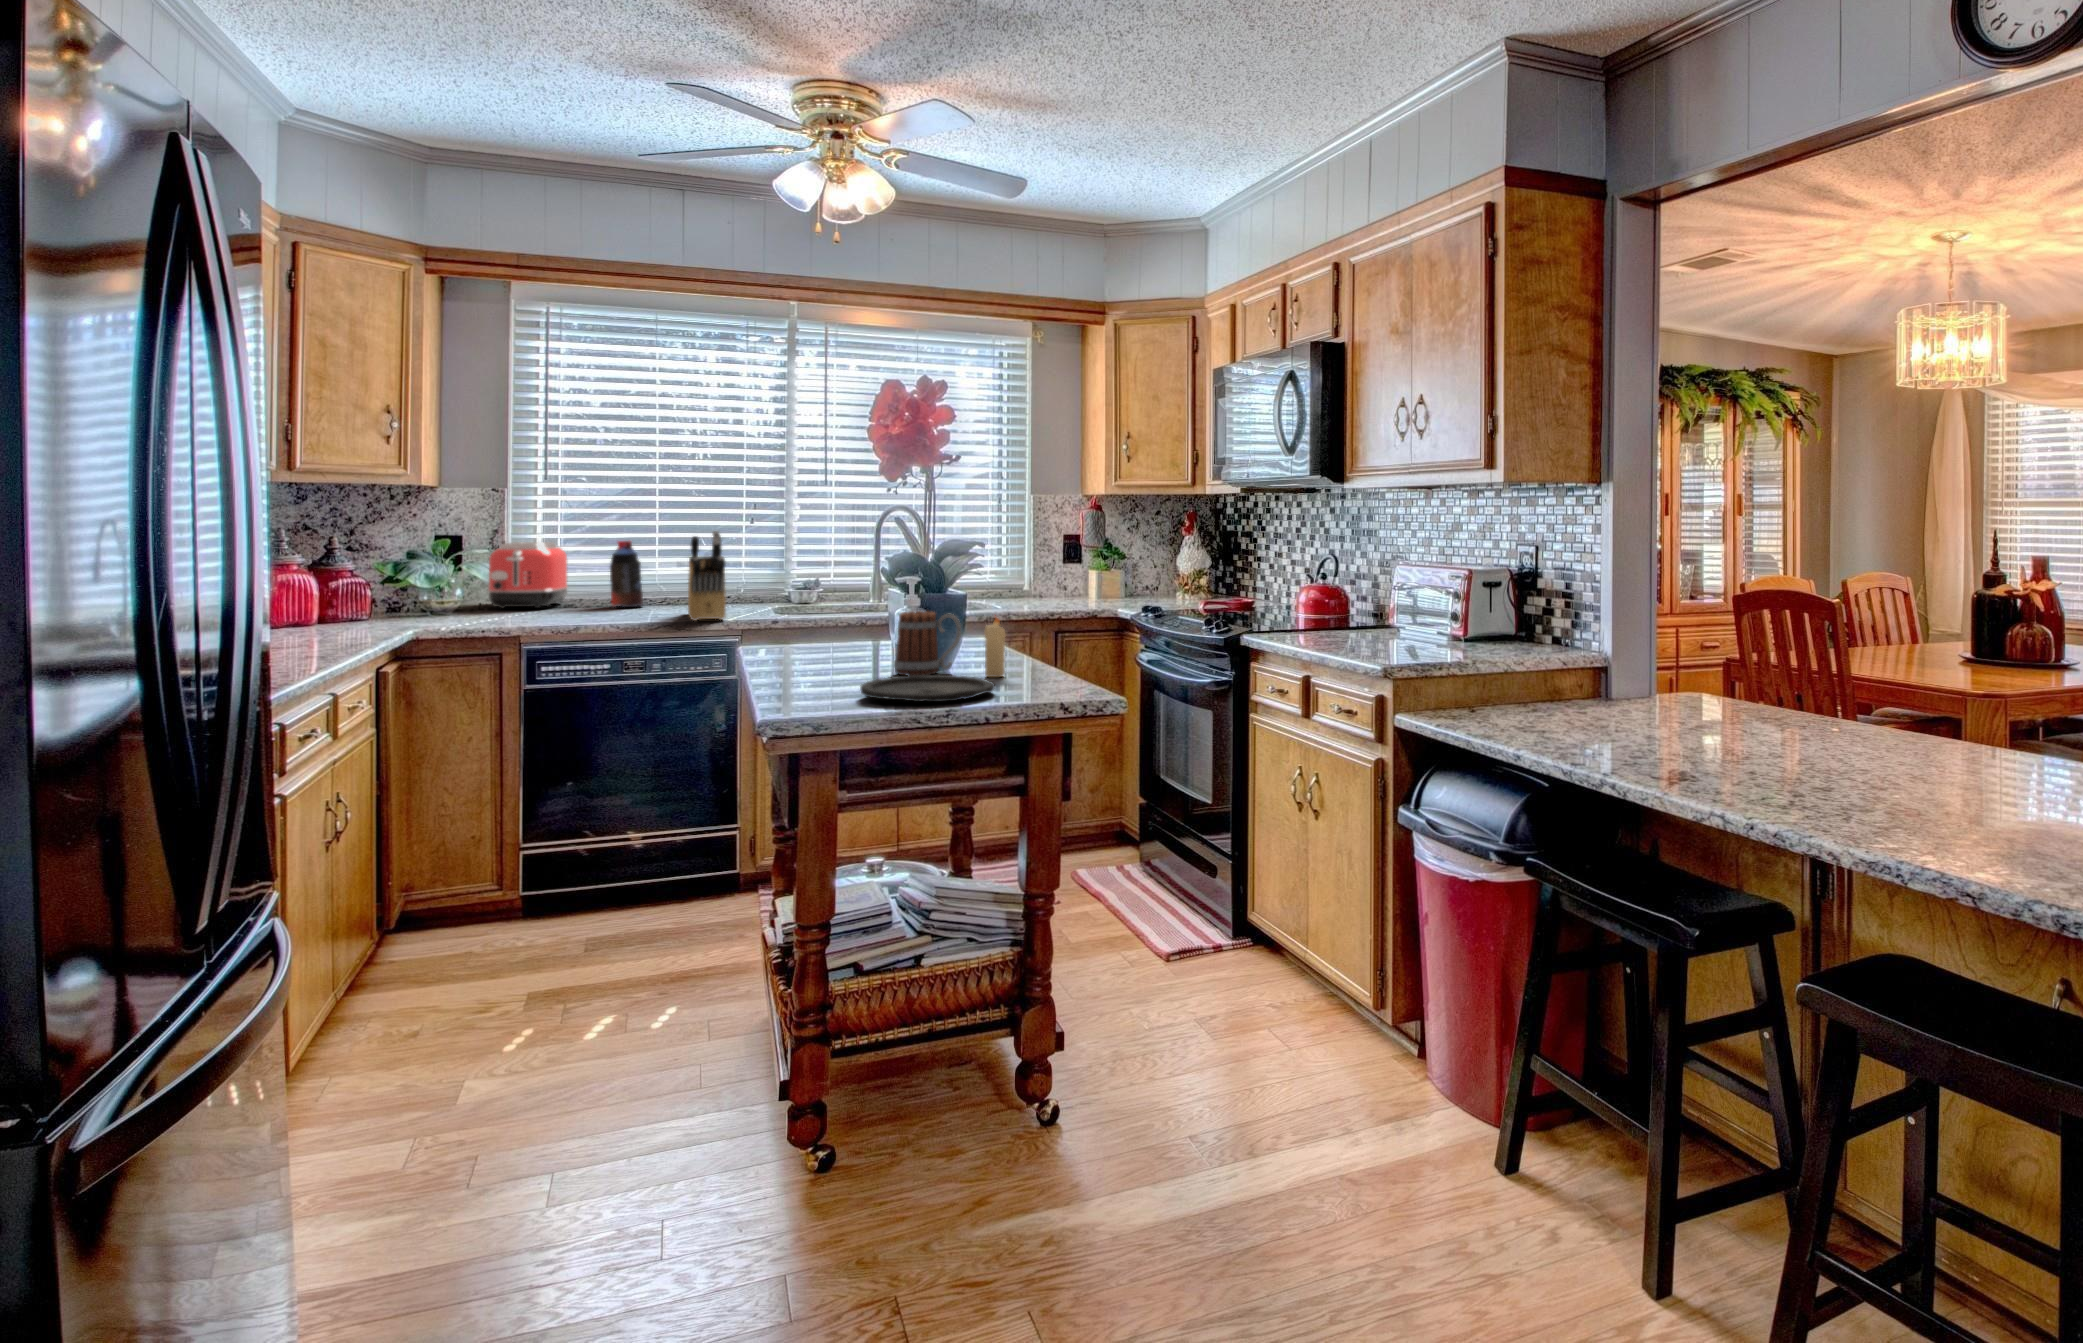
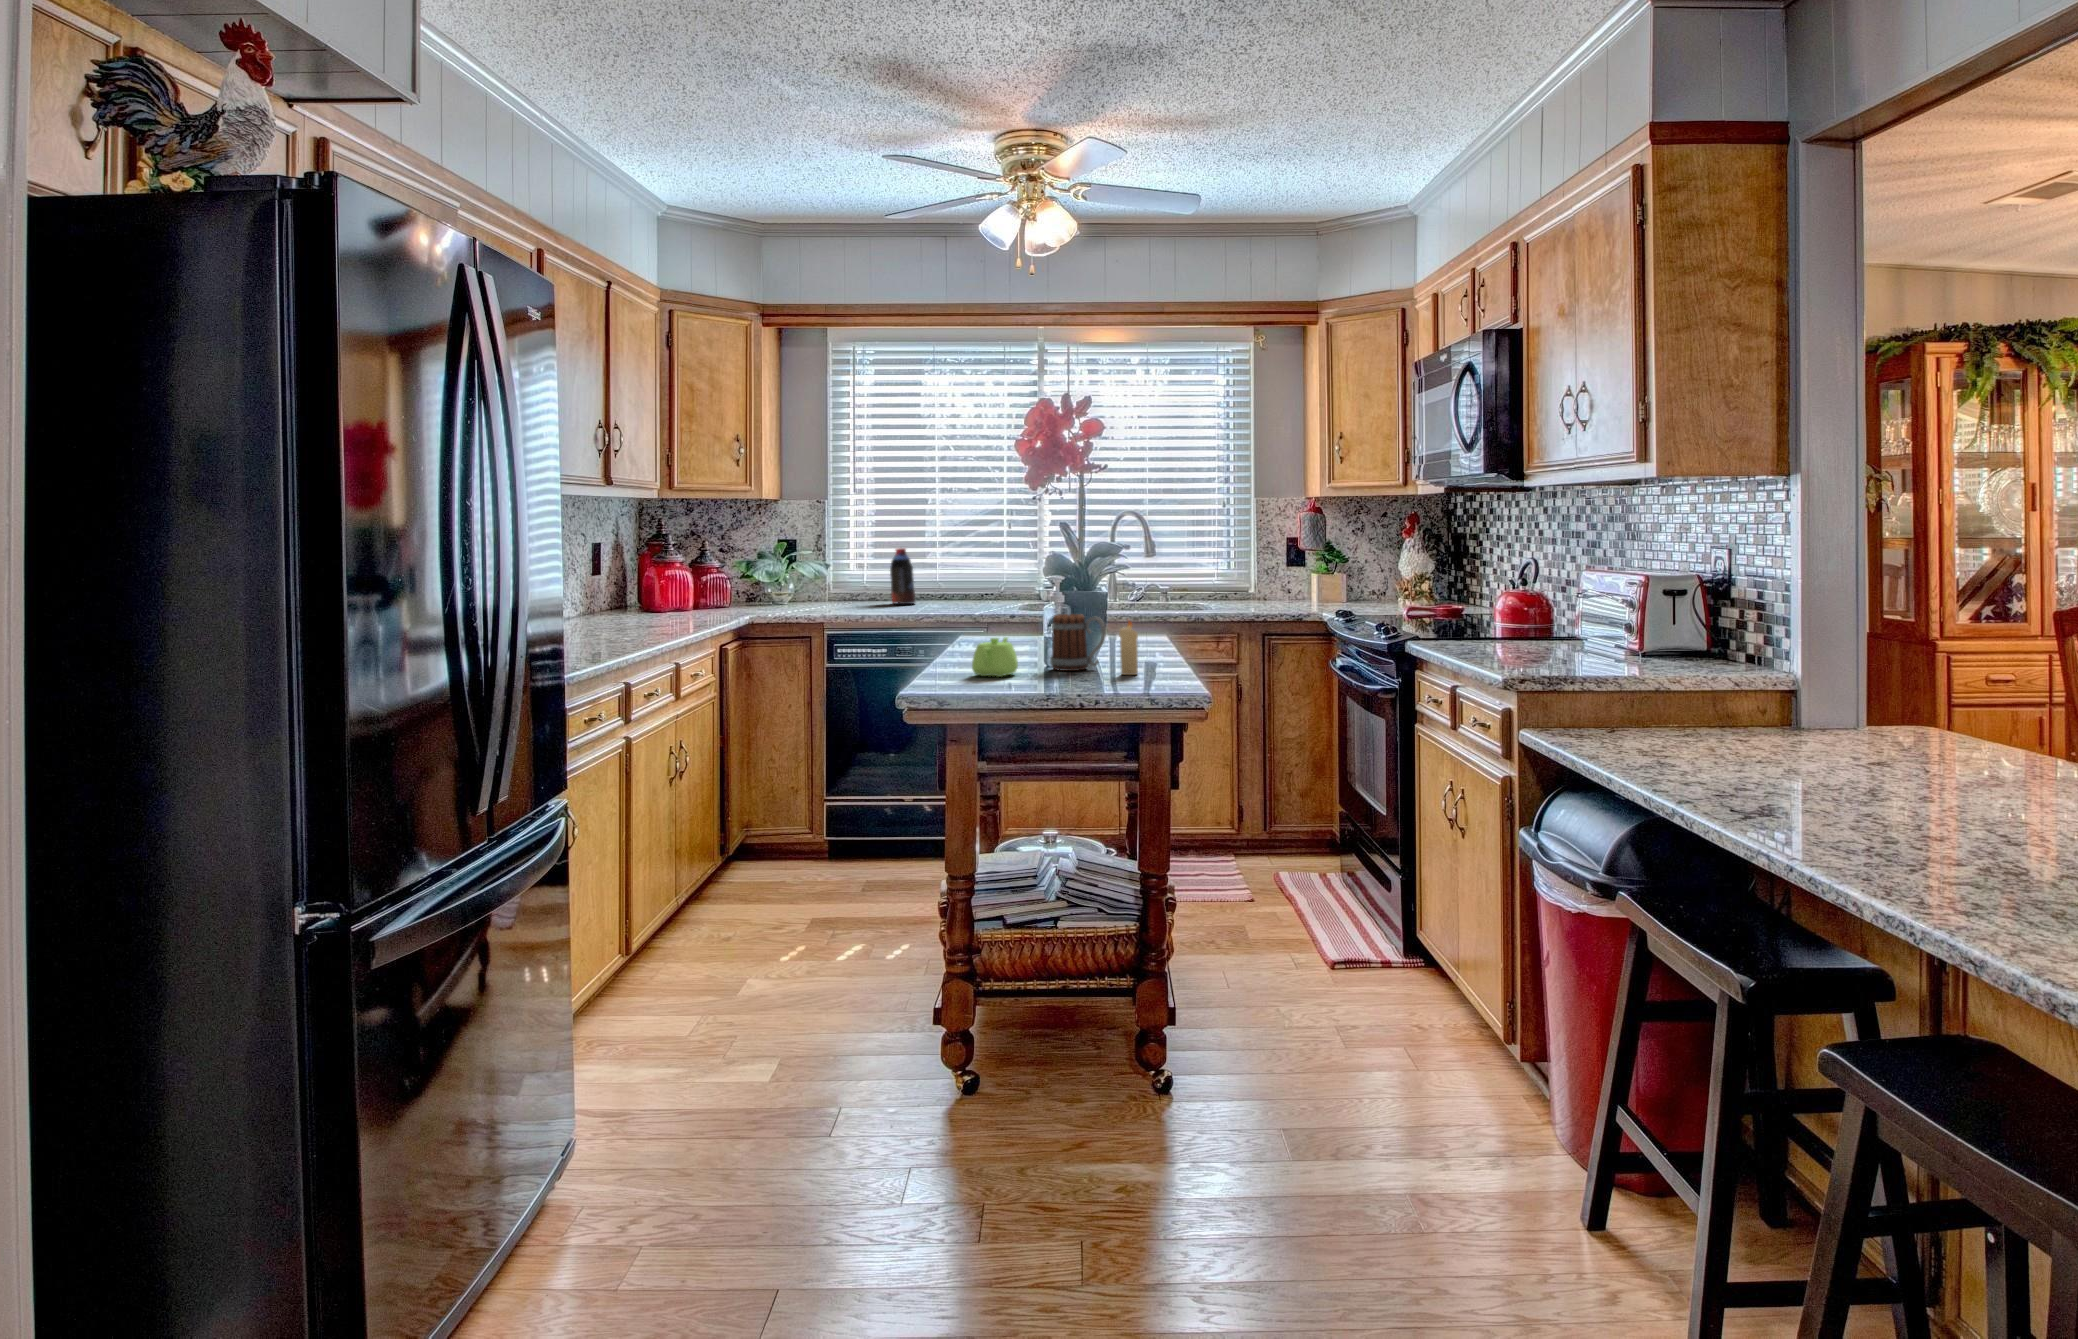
knife block: present [688,531,726,621] -> none [939,540,970,617]
toaster: present [488,542,568,608] -> none [804,550,863,604]
teapot: none [807,639,862,686] -> present [972,637,1018,677]
plate: present [860,675,995,702] -> none [996,670,1109,694]

